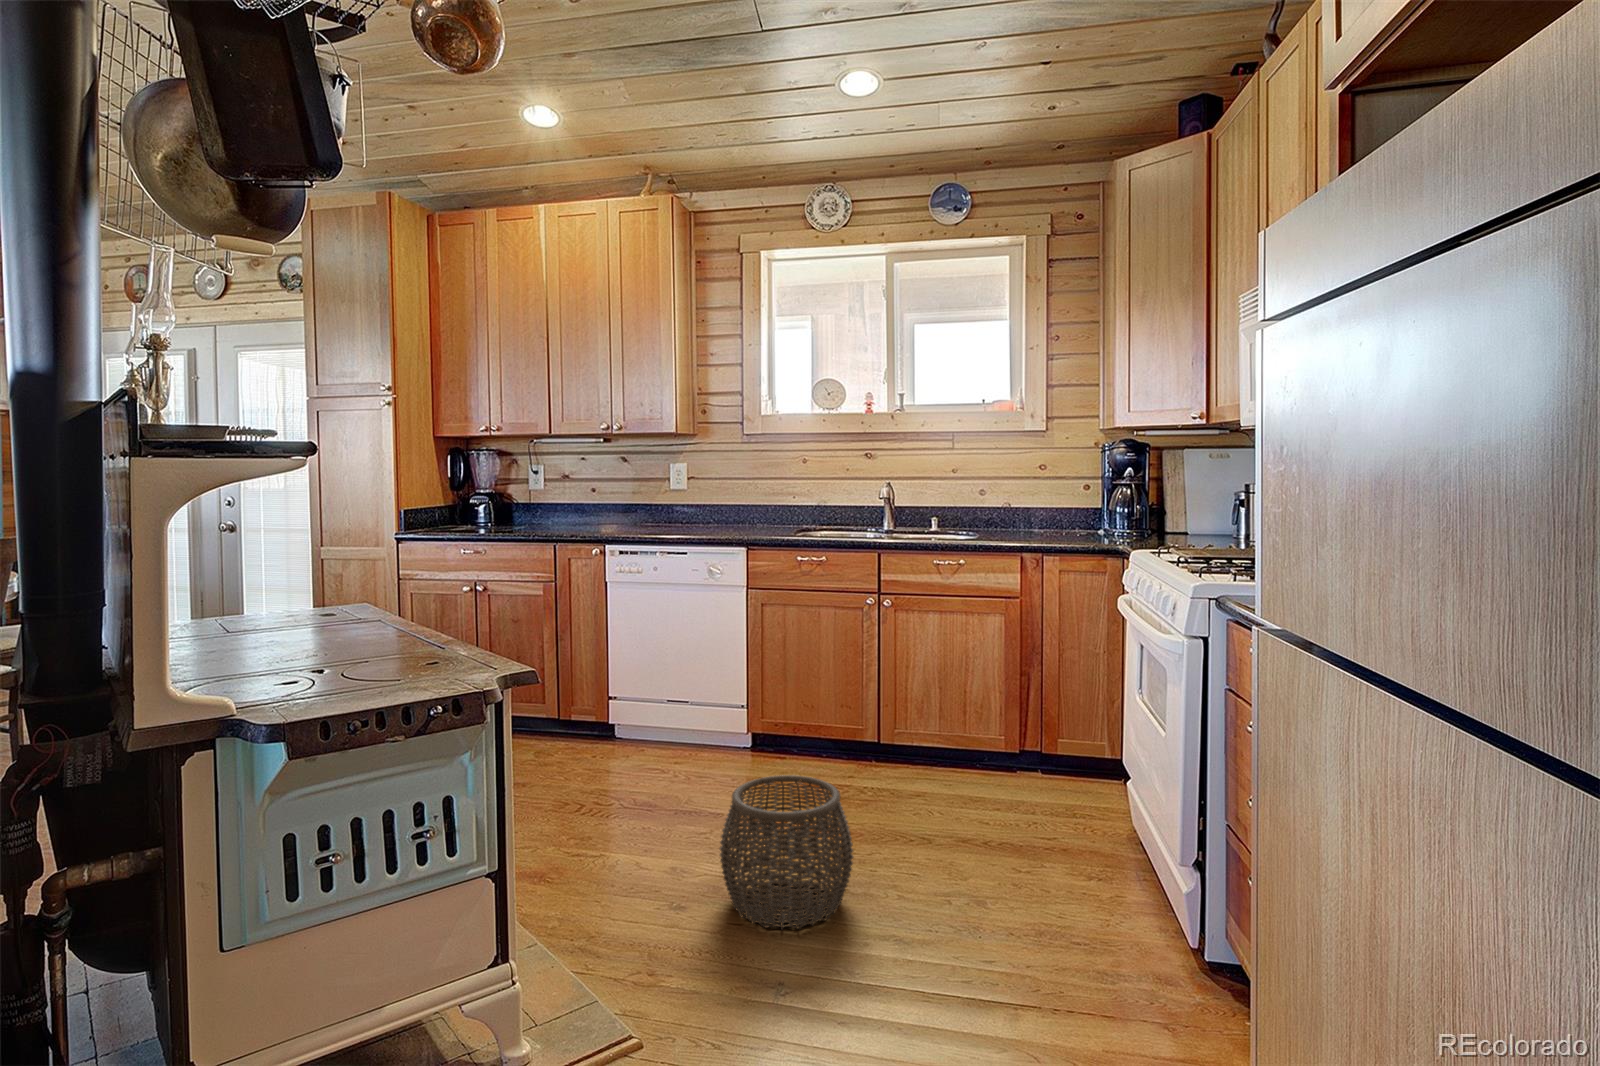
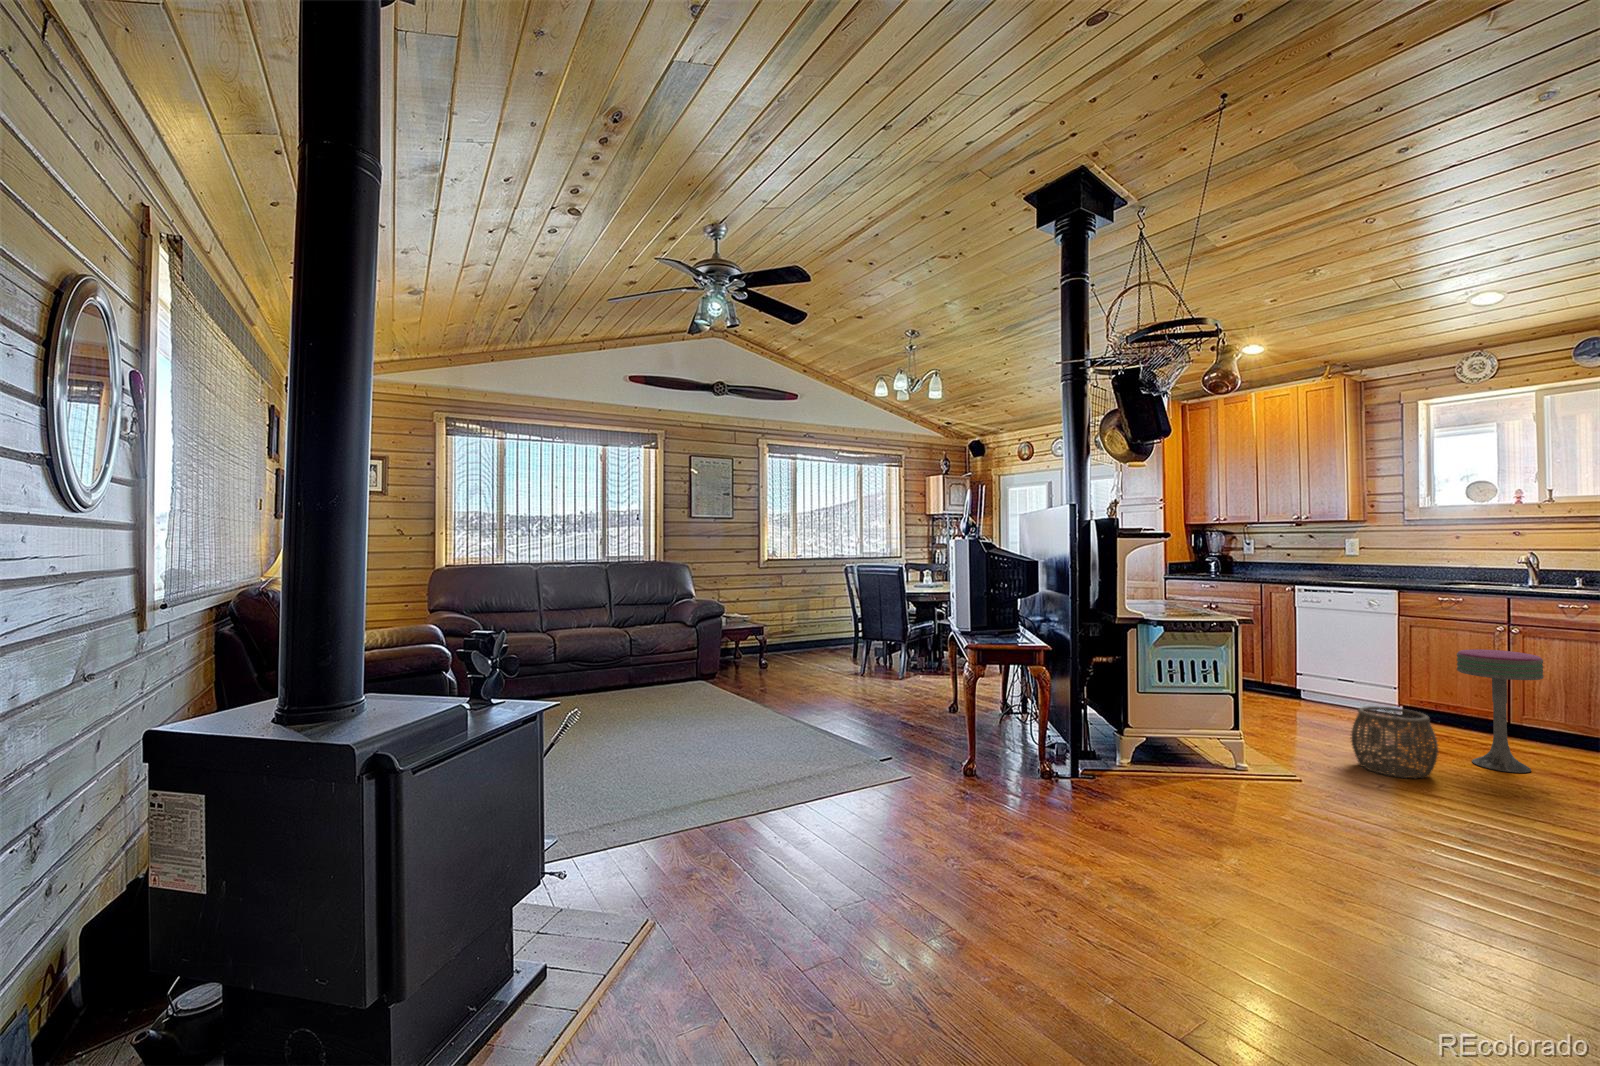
bar stool: none [849,638,951,841] -> present [1457,649,1544,773]

